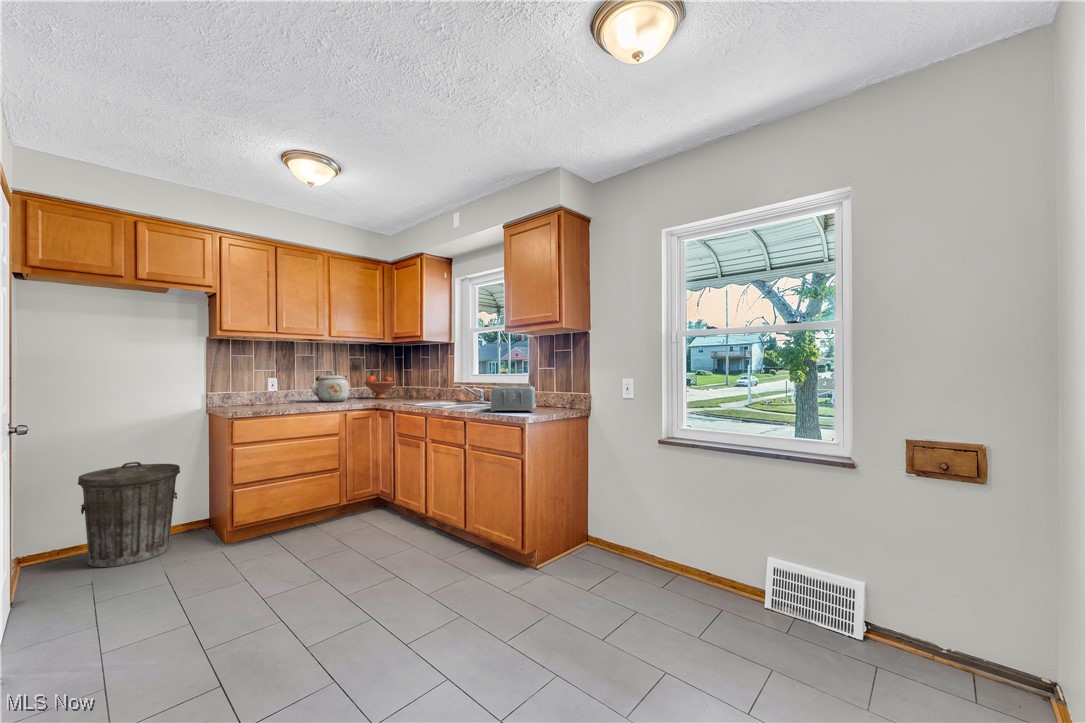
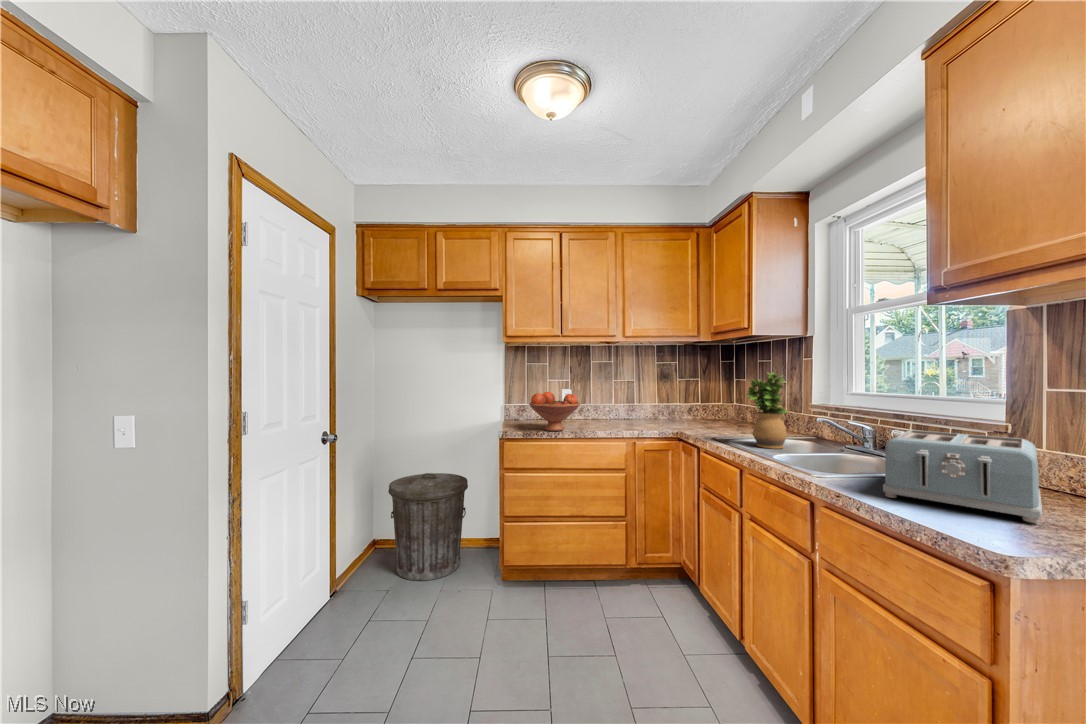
potted plant: none [424,362,447,405] -> present [746,372,788,449]
kettle: present [311,373,349,402] -> none [604,384,650,422]
fruit bowl: present [364,376,396,398] -> present [529,392,580,431]

